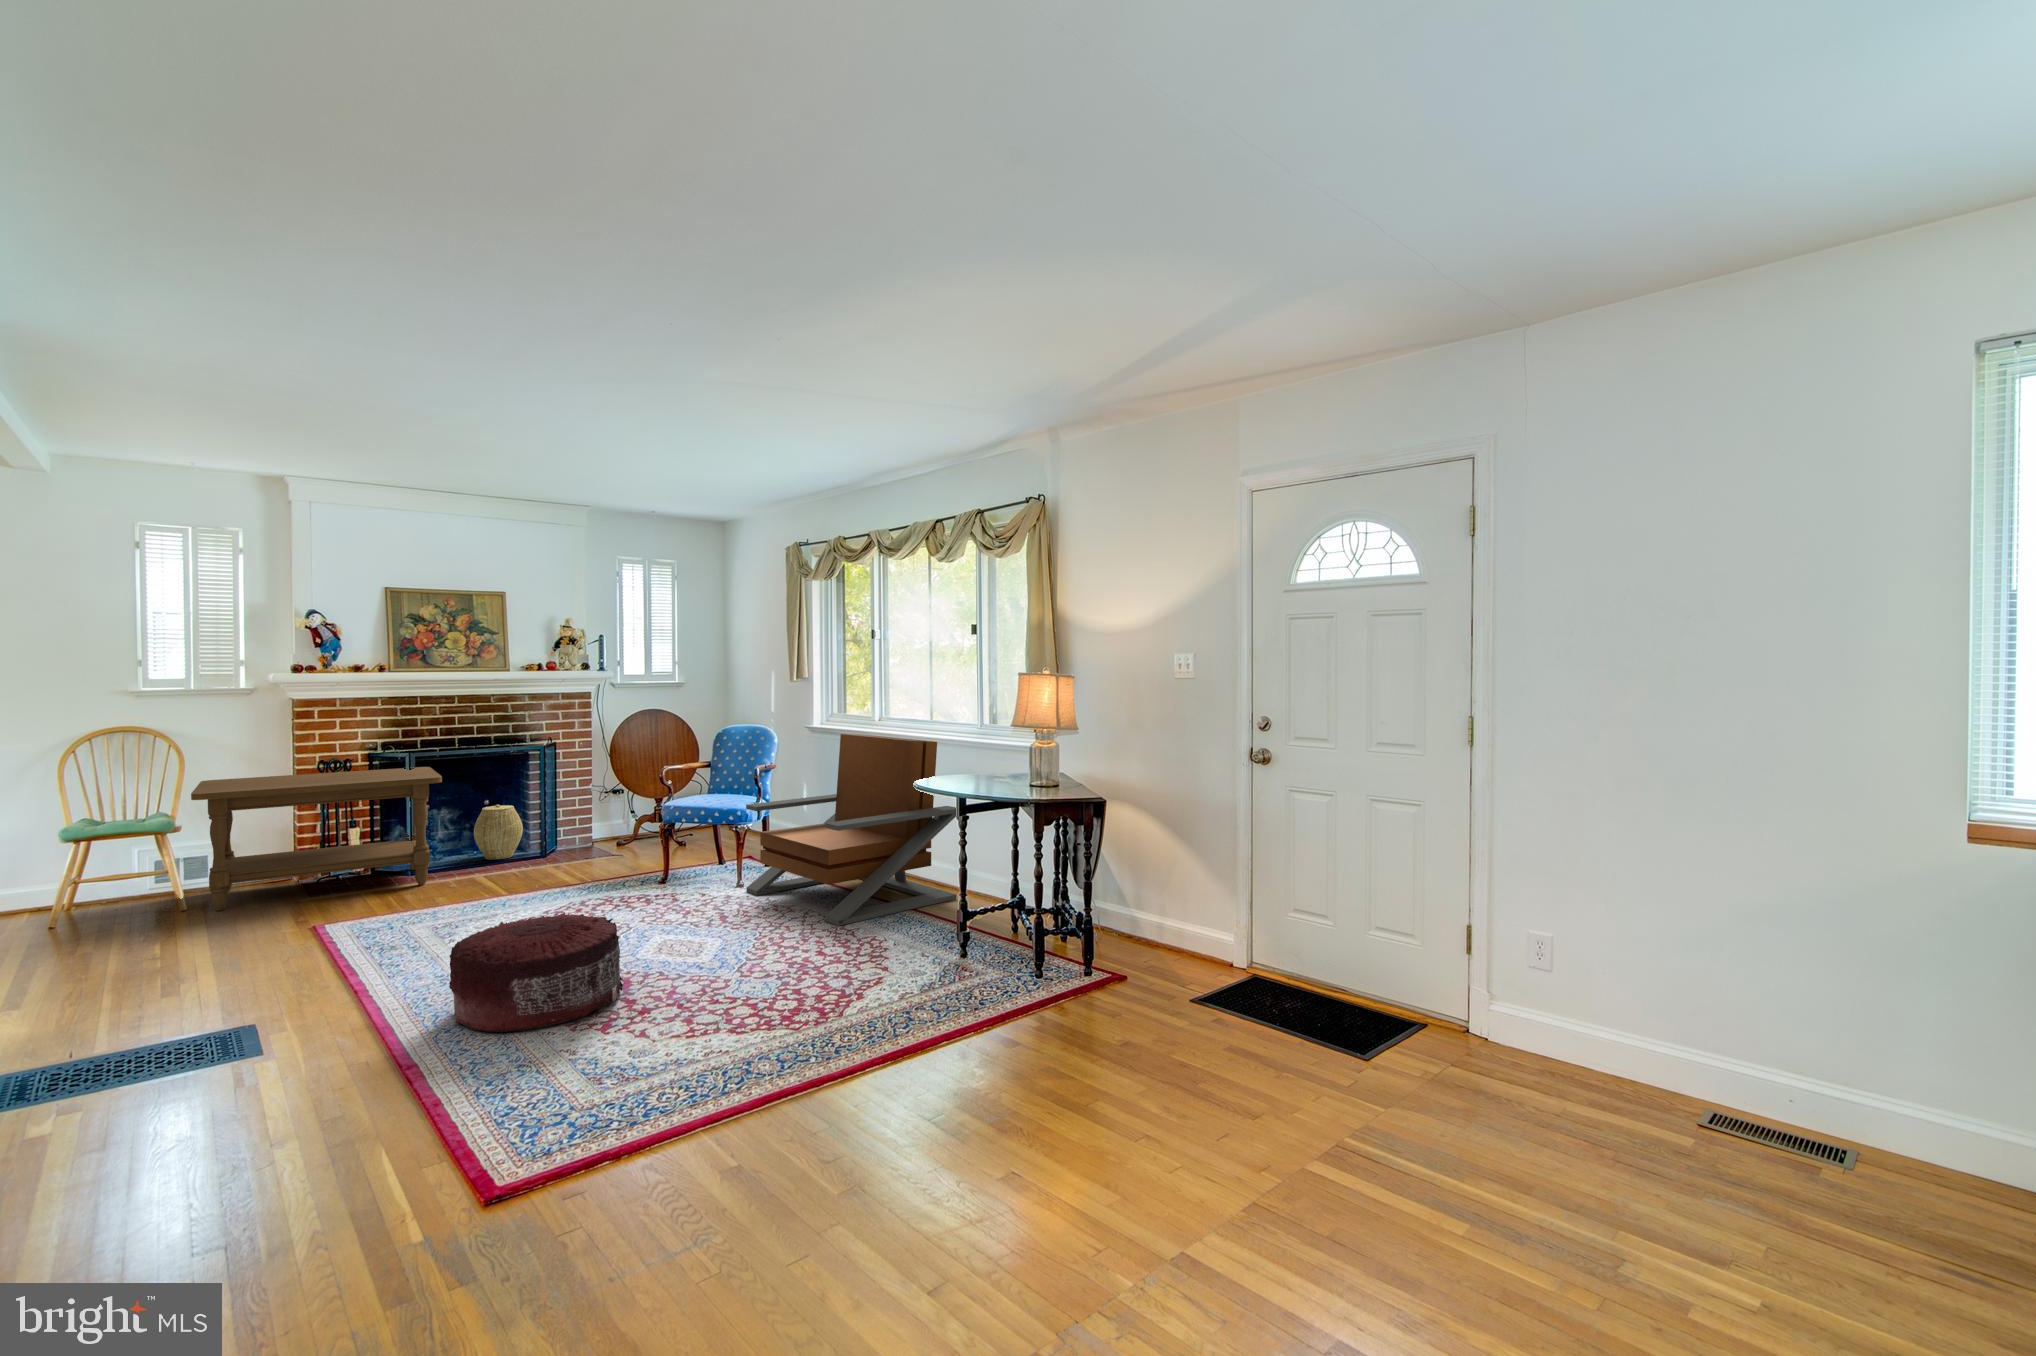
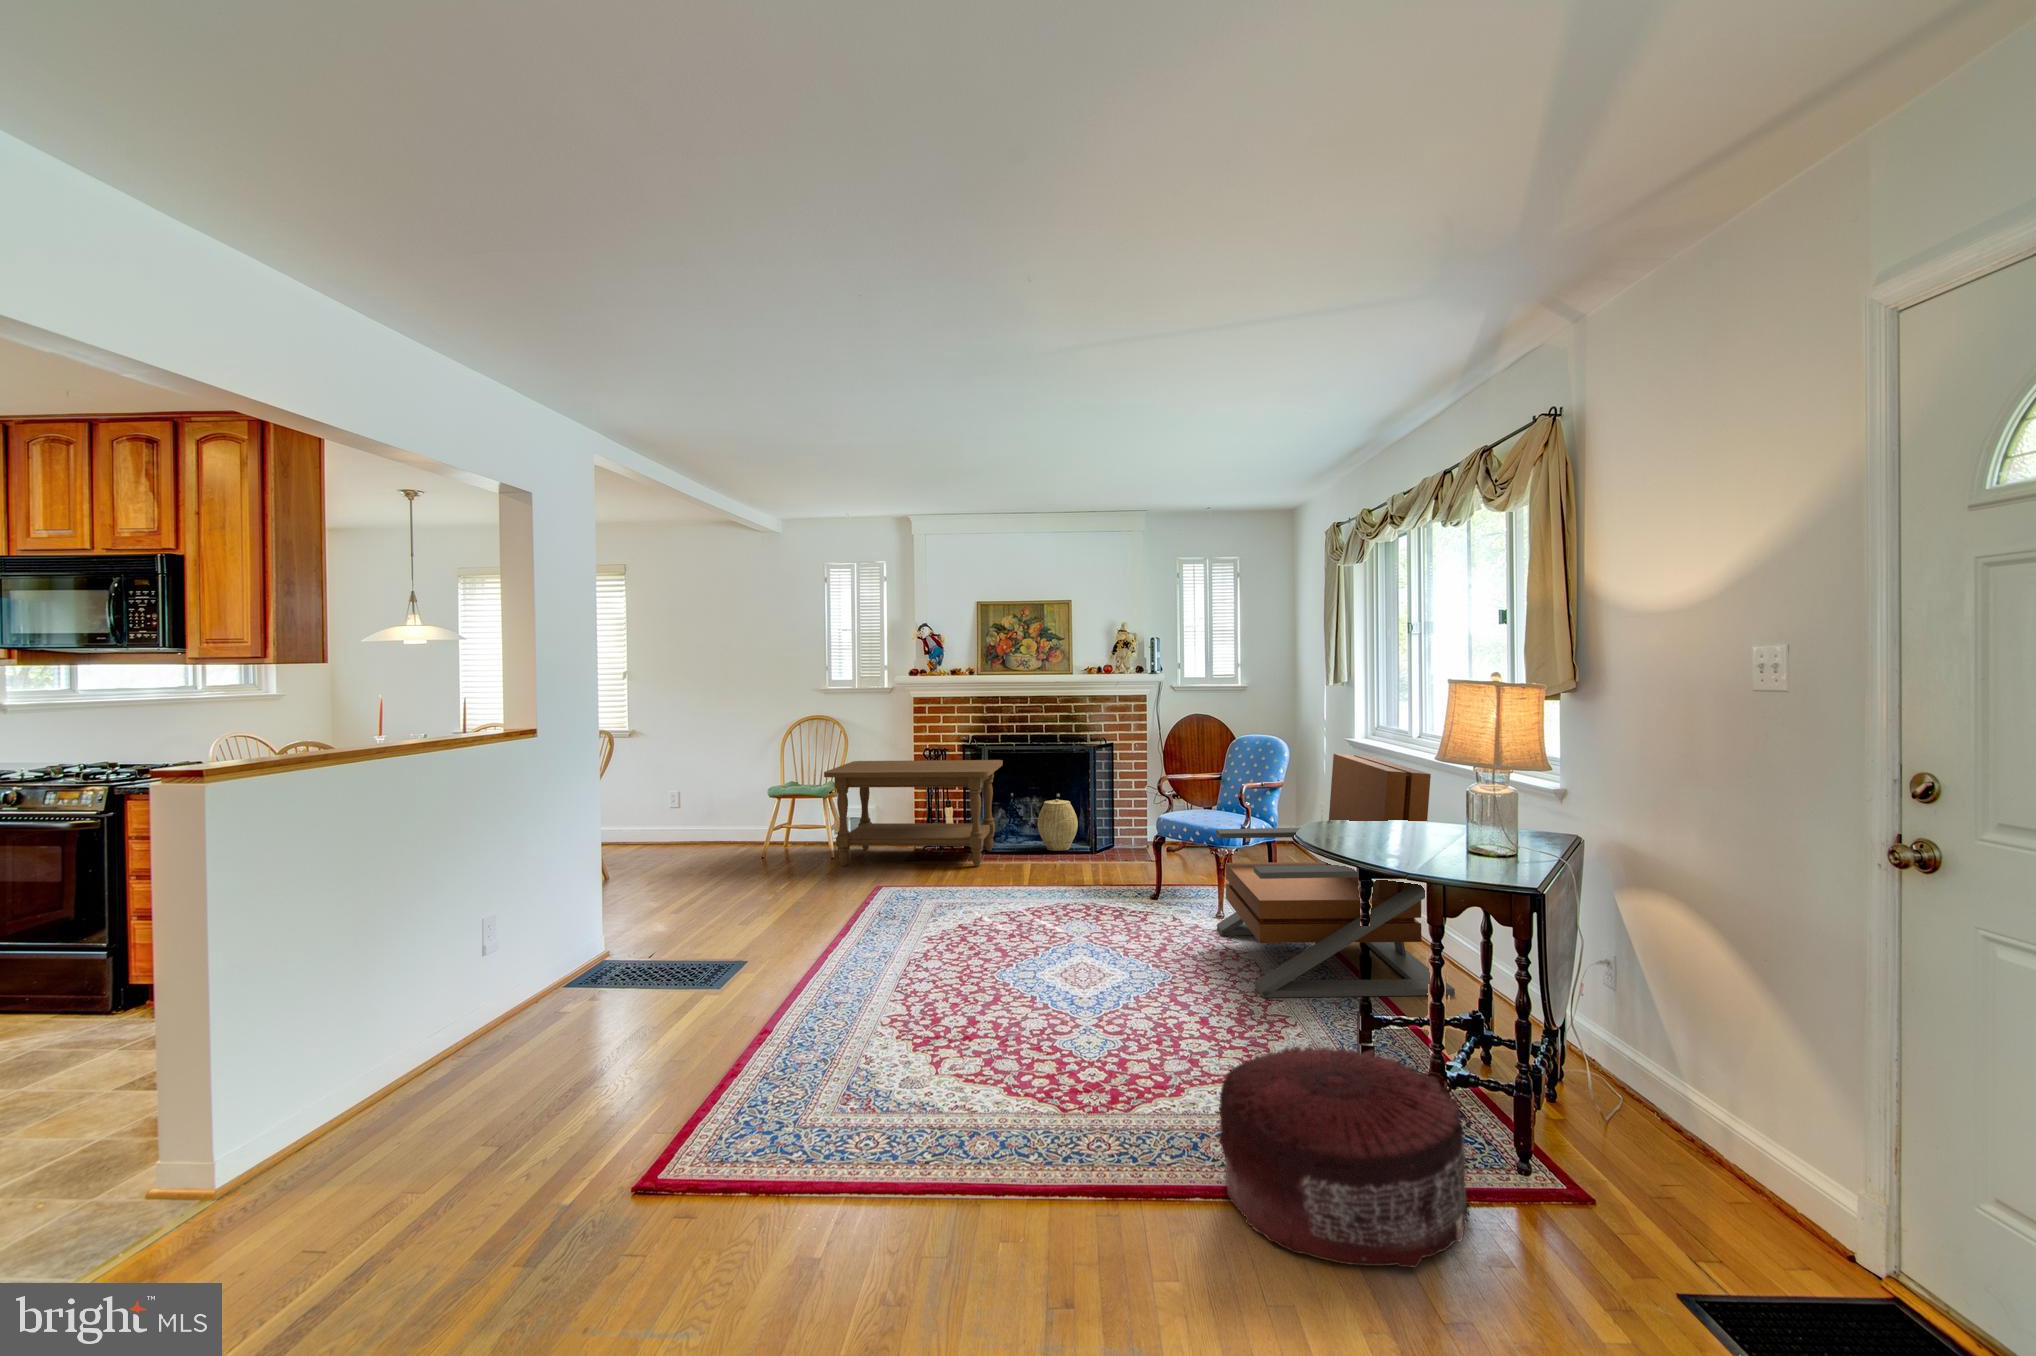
pouf: present [449,912,623,1032] -> present [1219,1047,1470,1268]

